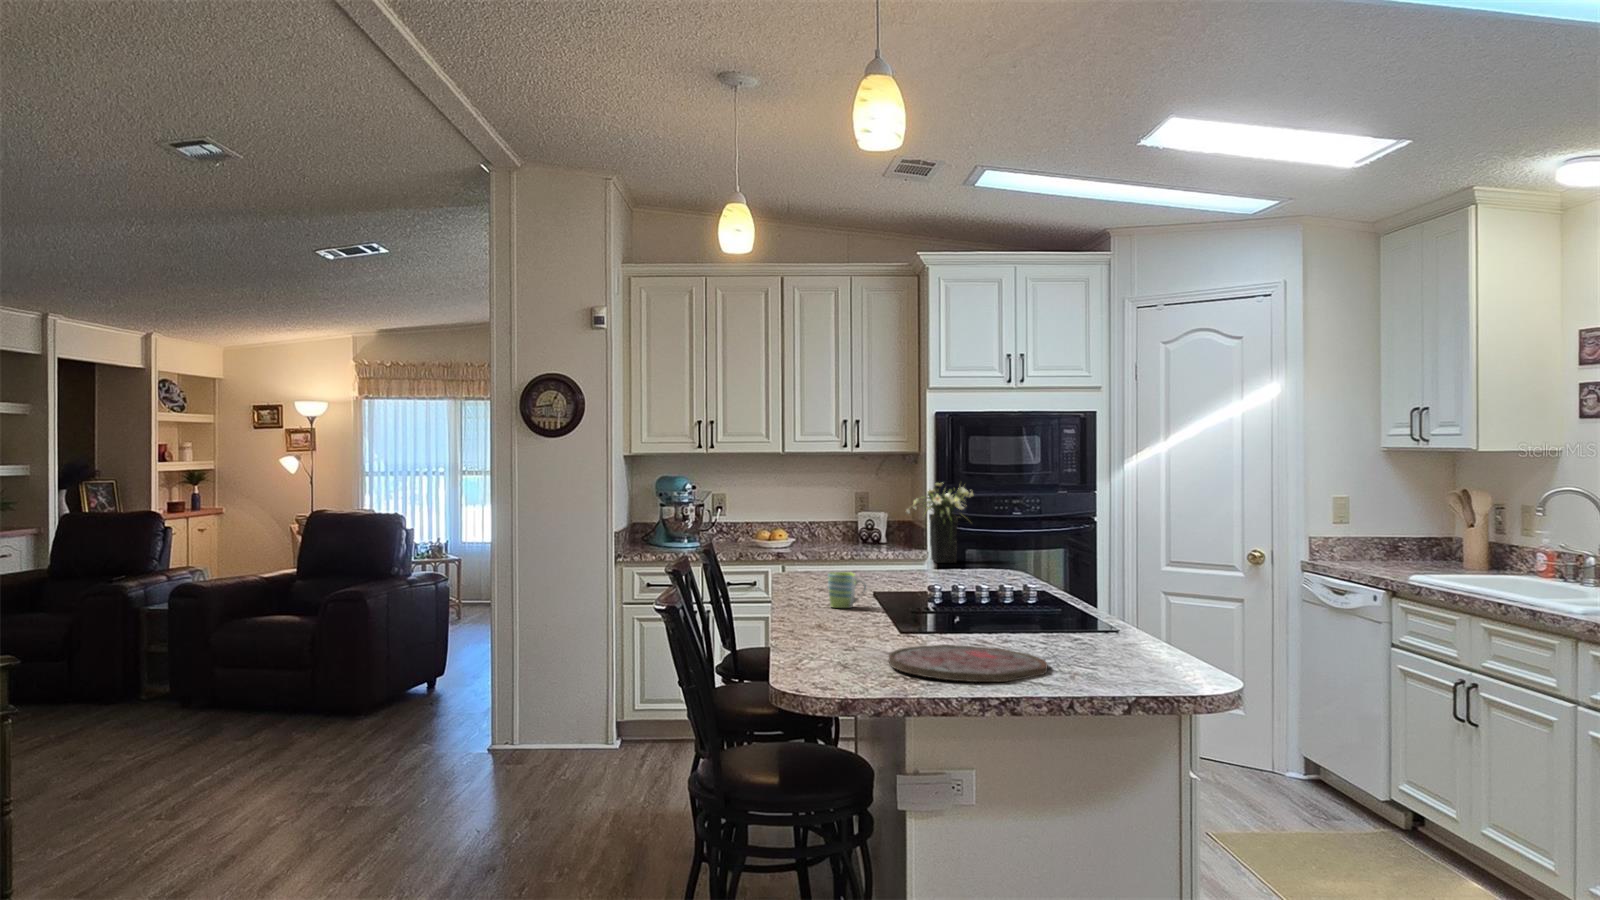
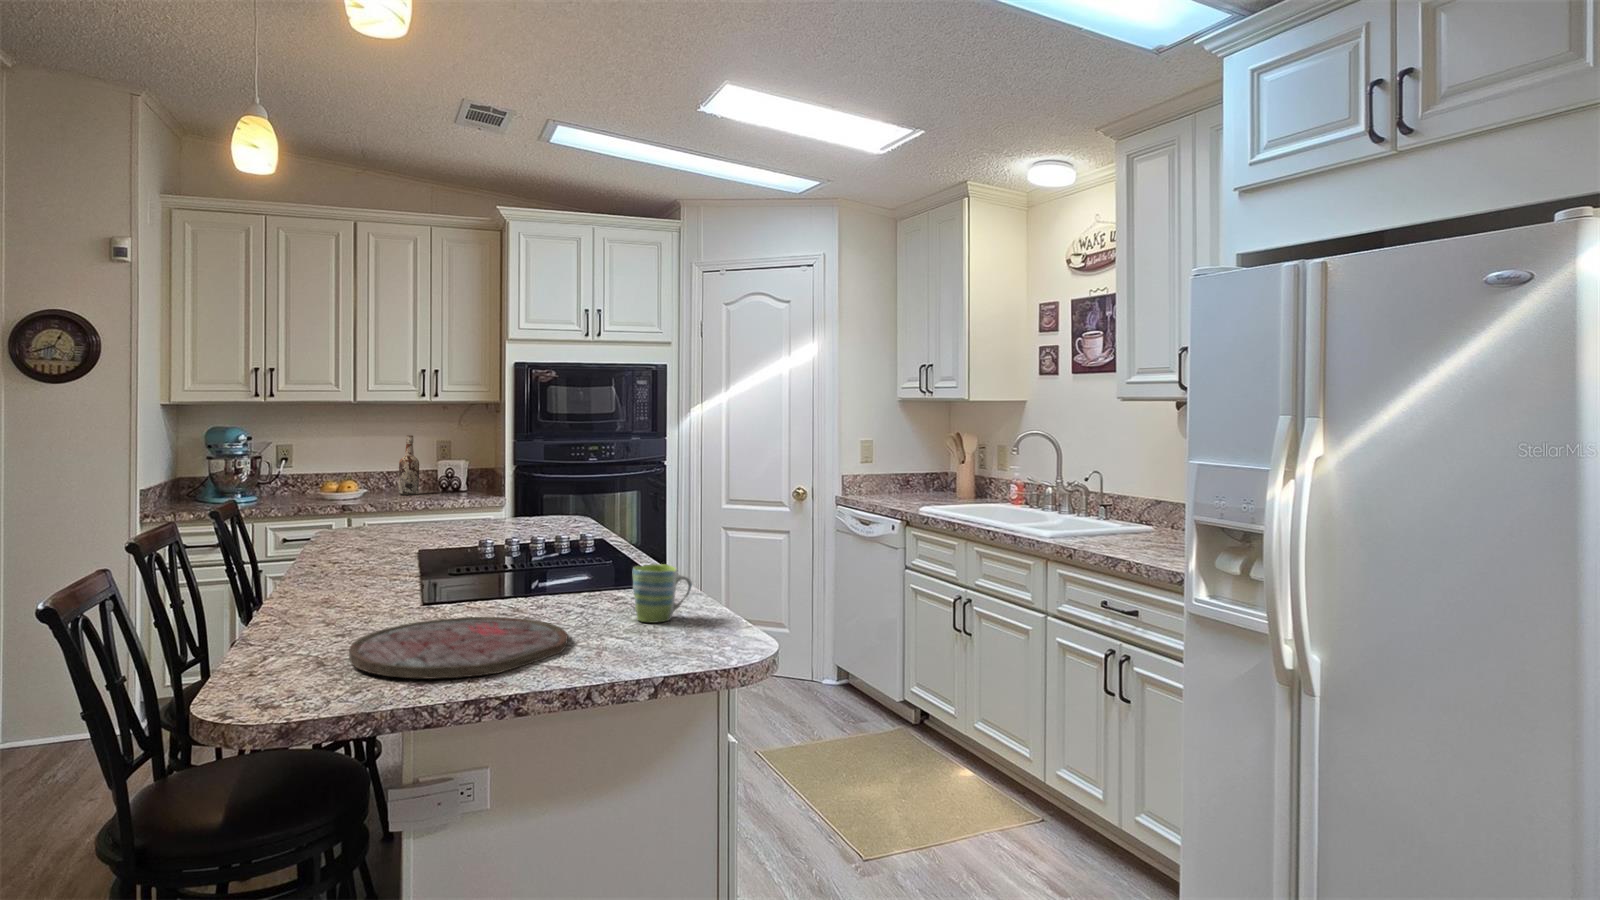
flower arrangement: present [906,483,973,563] -> none [477,429,549,509]
wine bottle: none [819,485,838,545] -> present [399,435,419,495]
mug: present [828,572,866,608] -> present [632,564,692,623]

